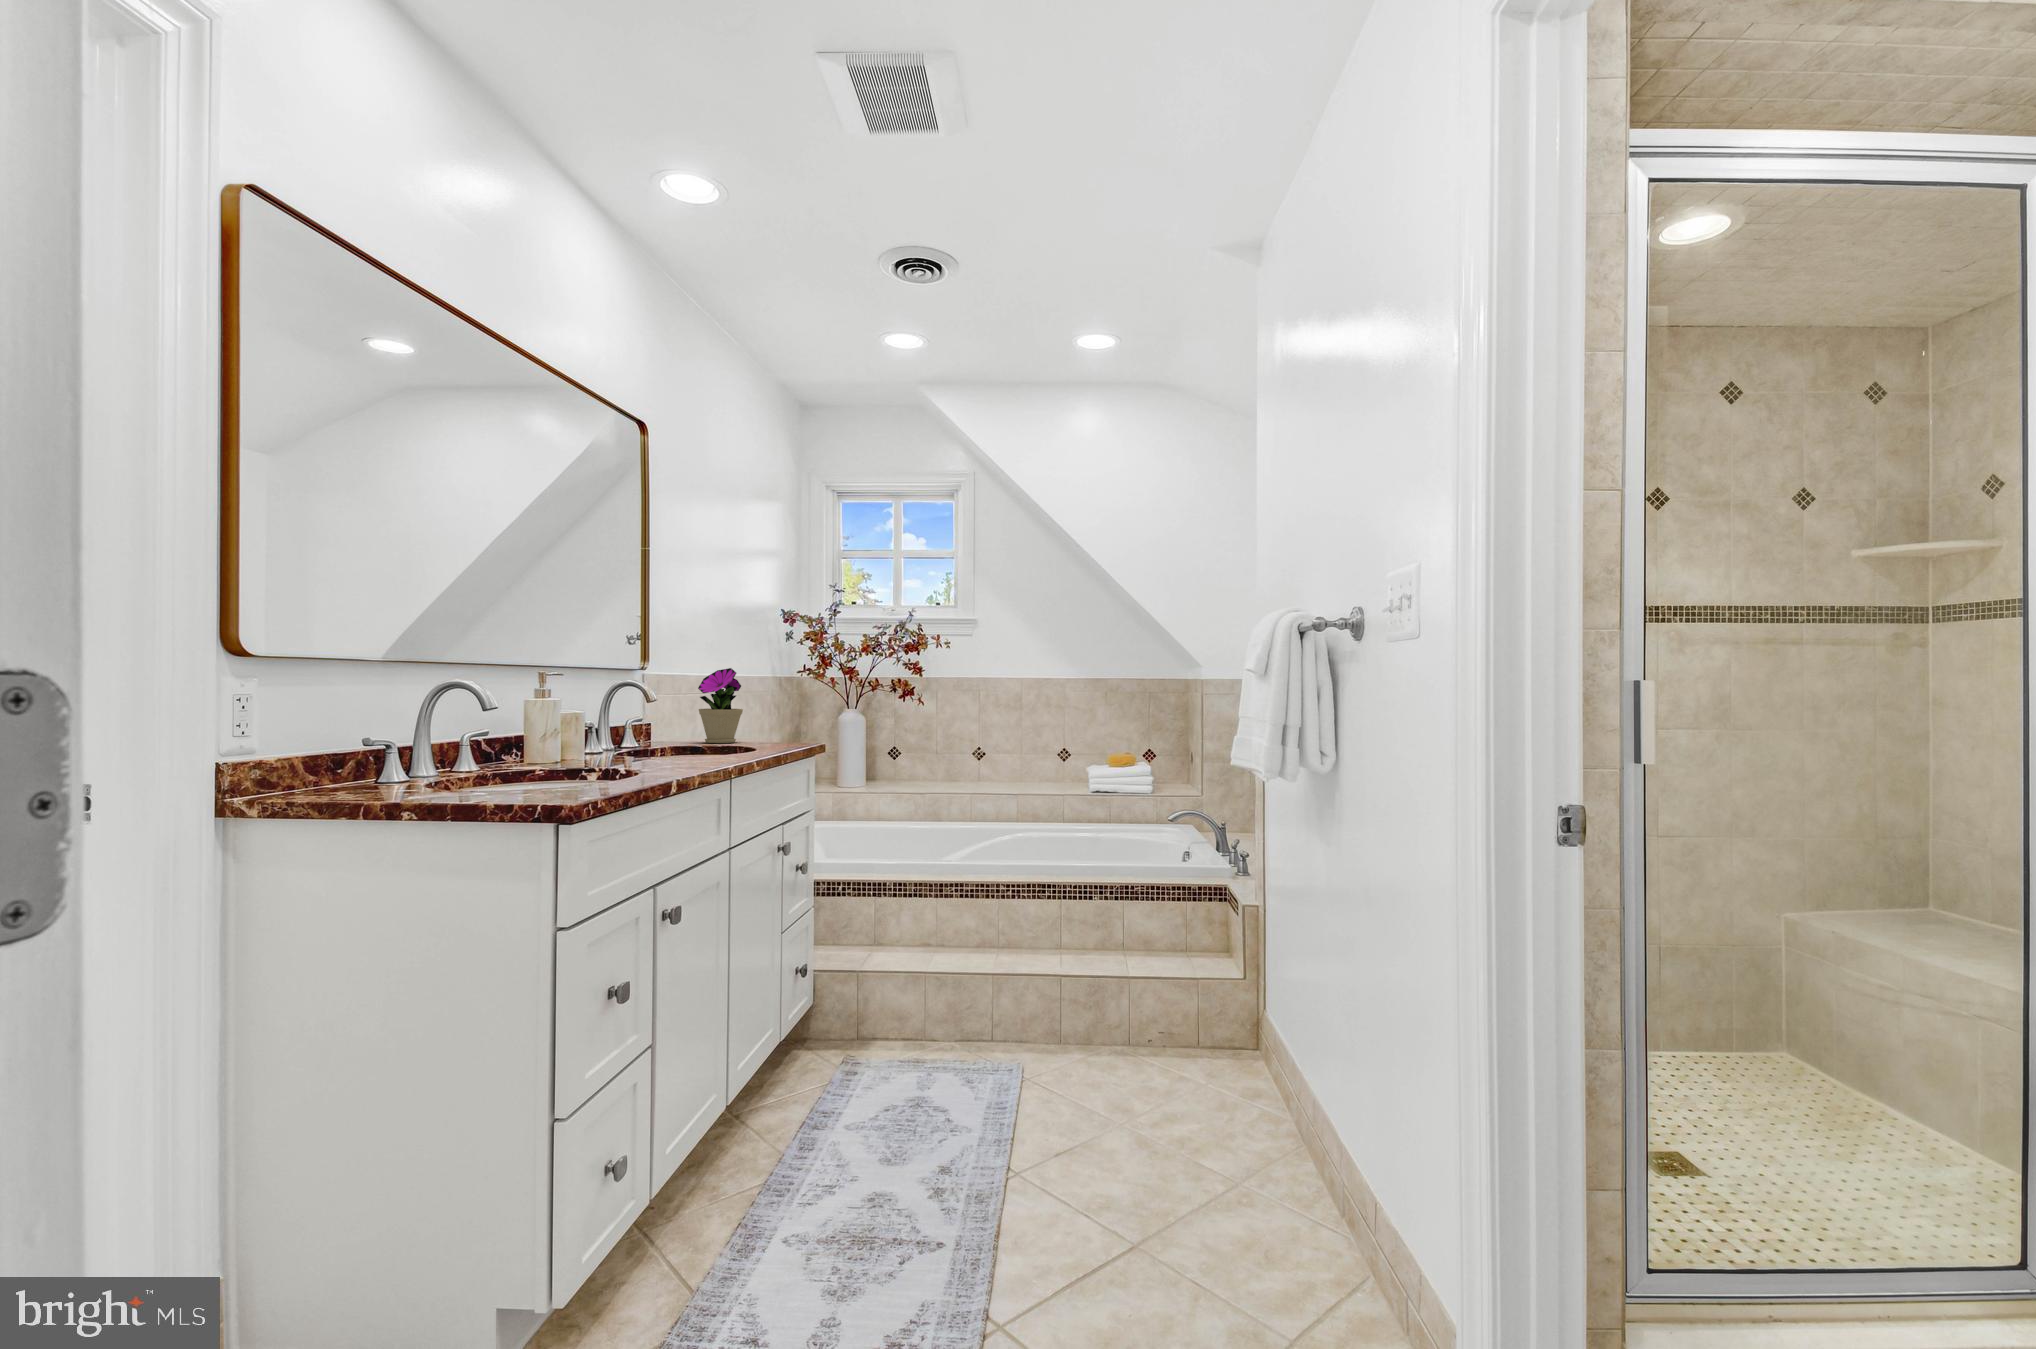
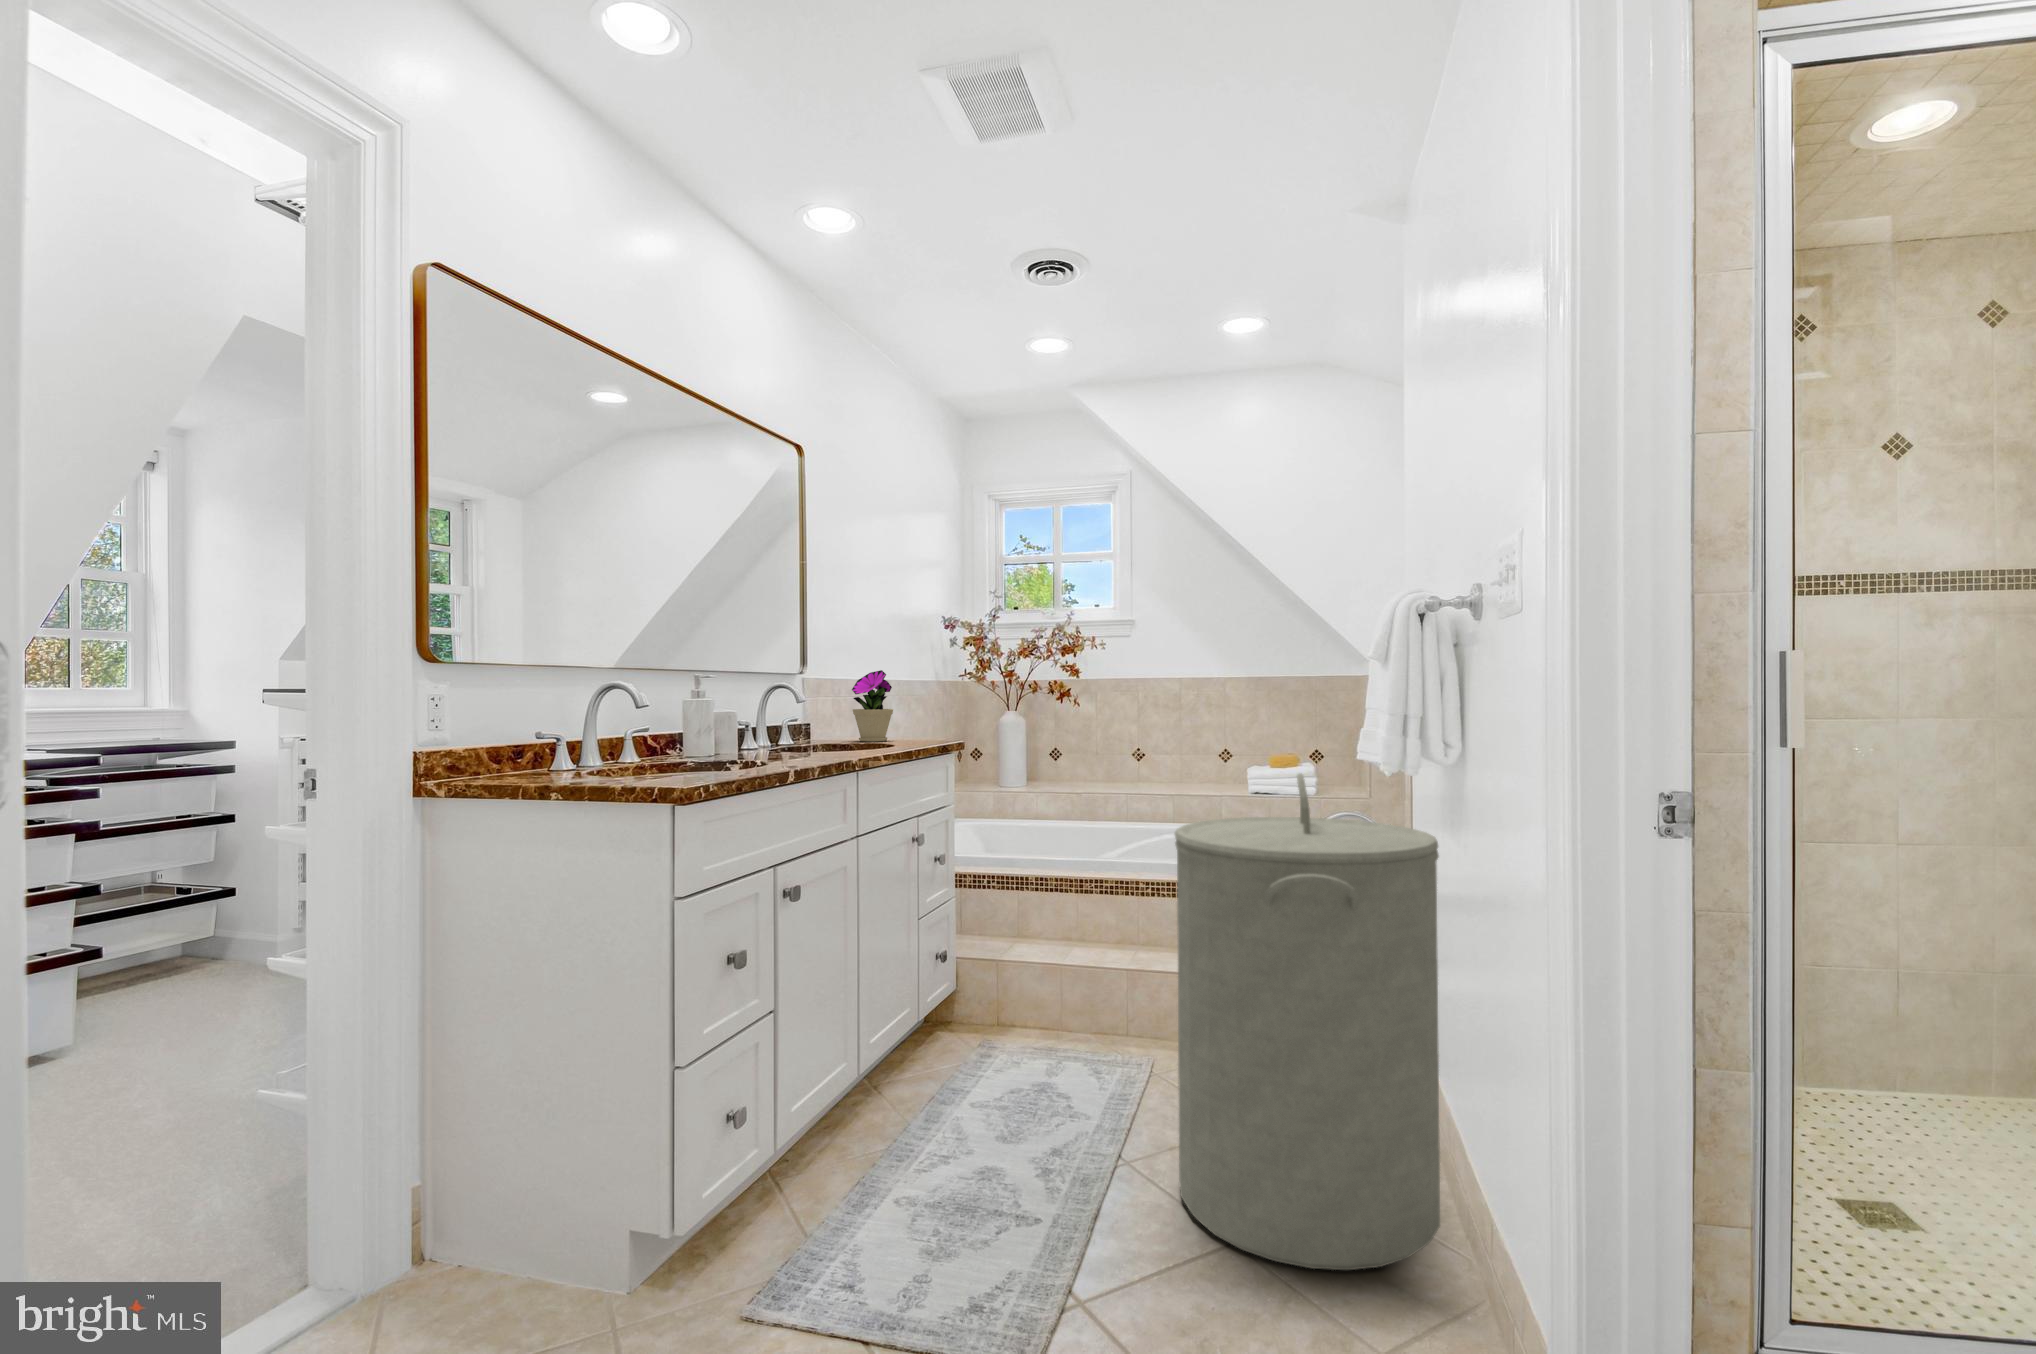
laundry hamper: none [1073,781,1327,1267] -> present [1175,773,1440,1270]

